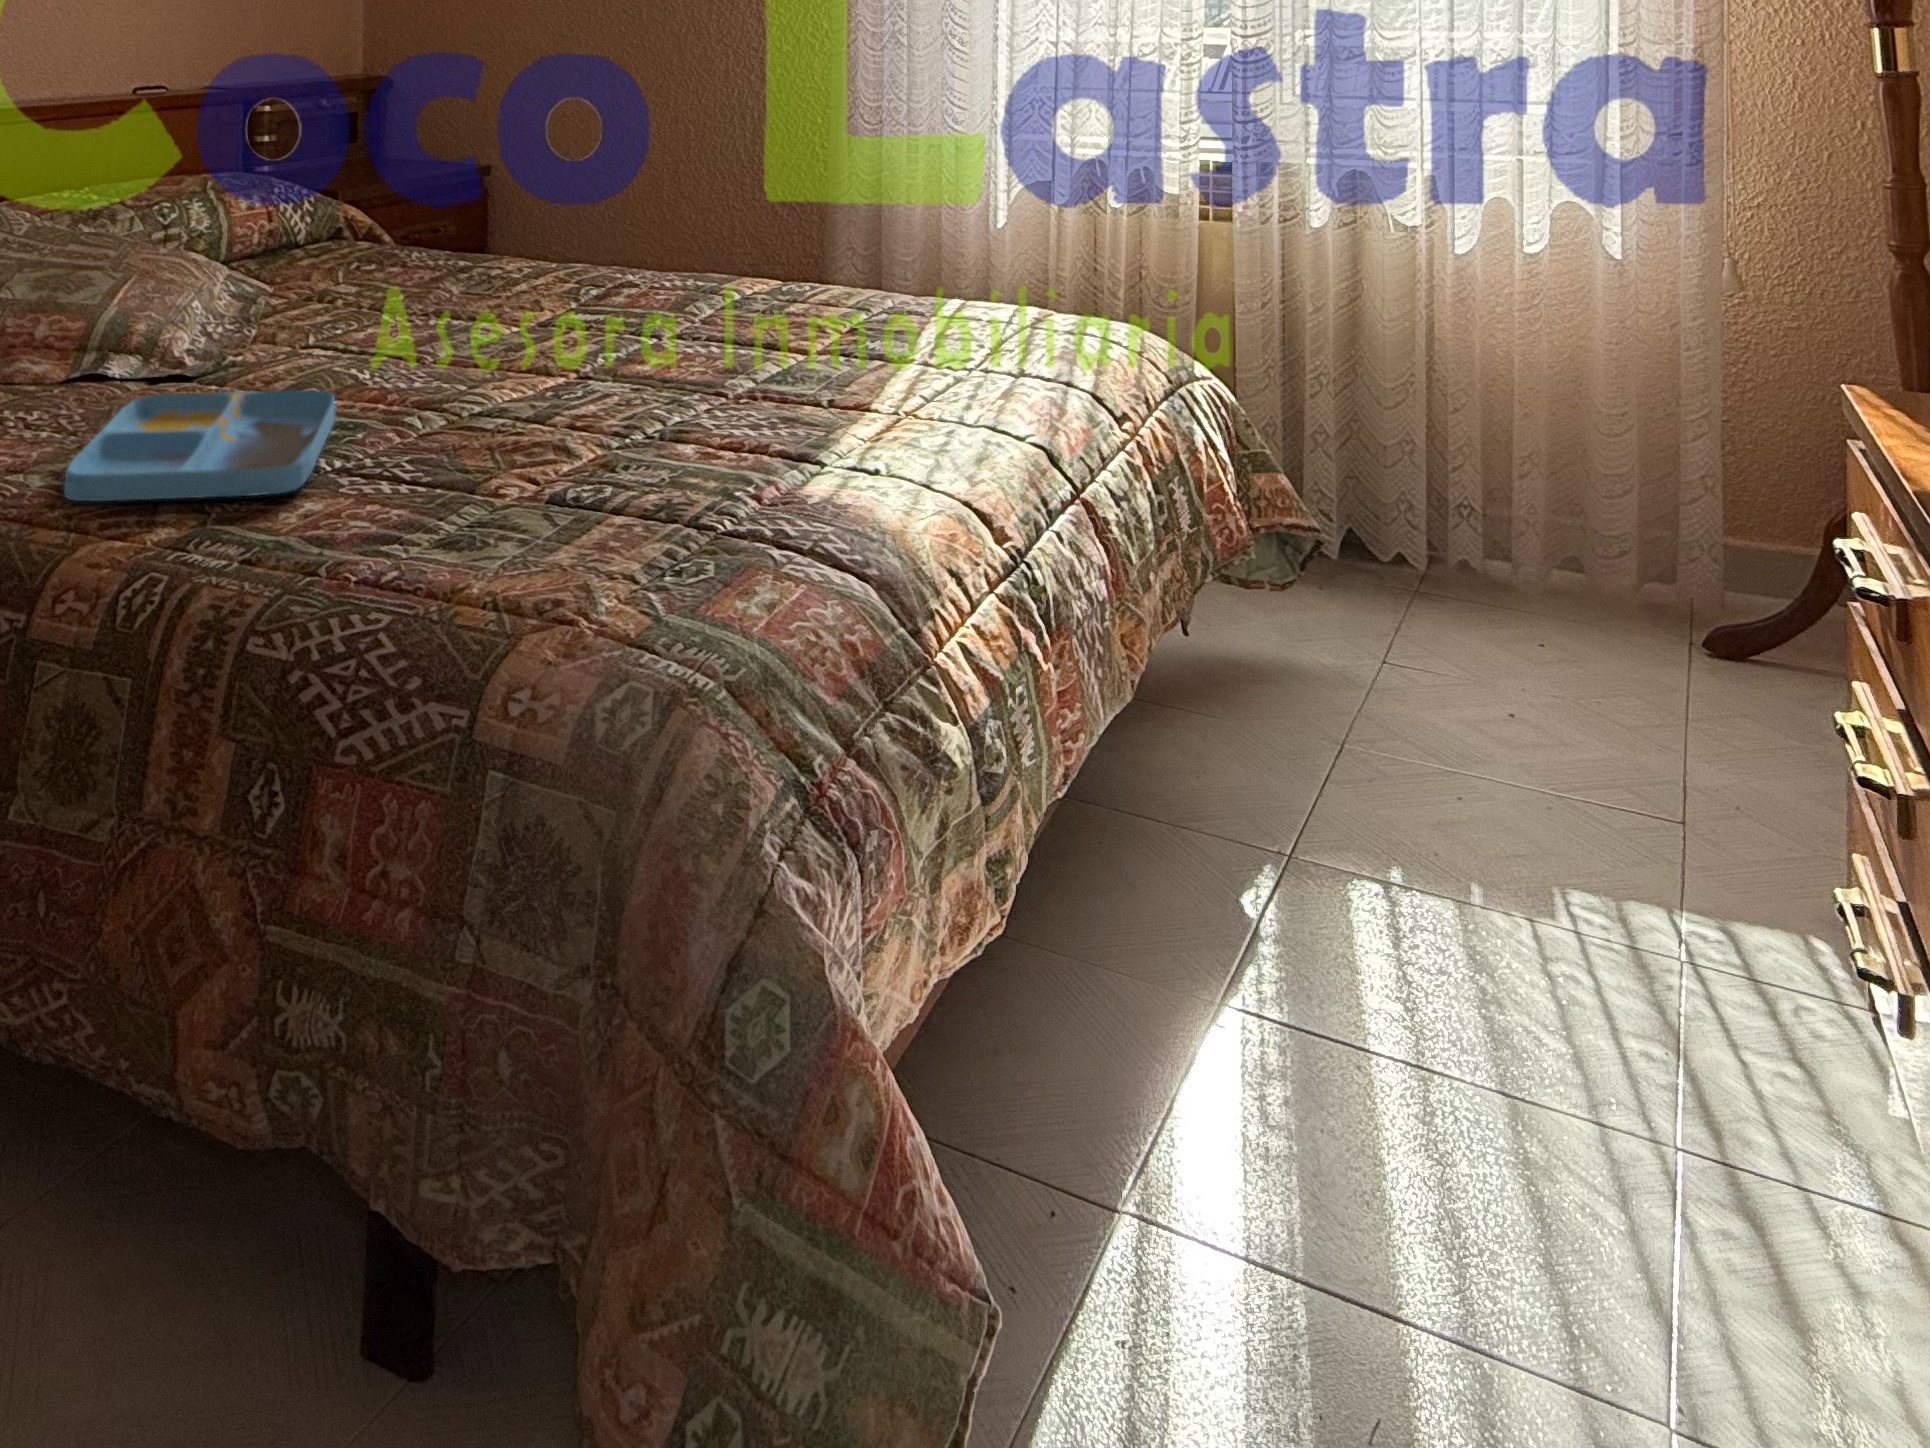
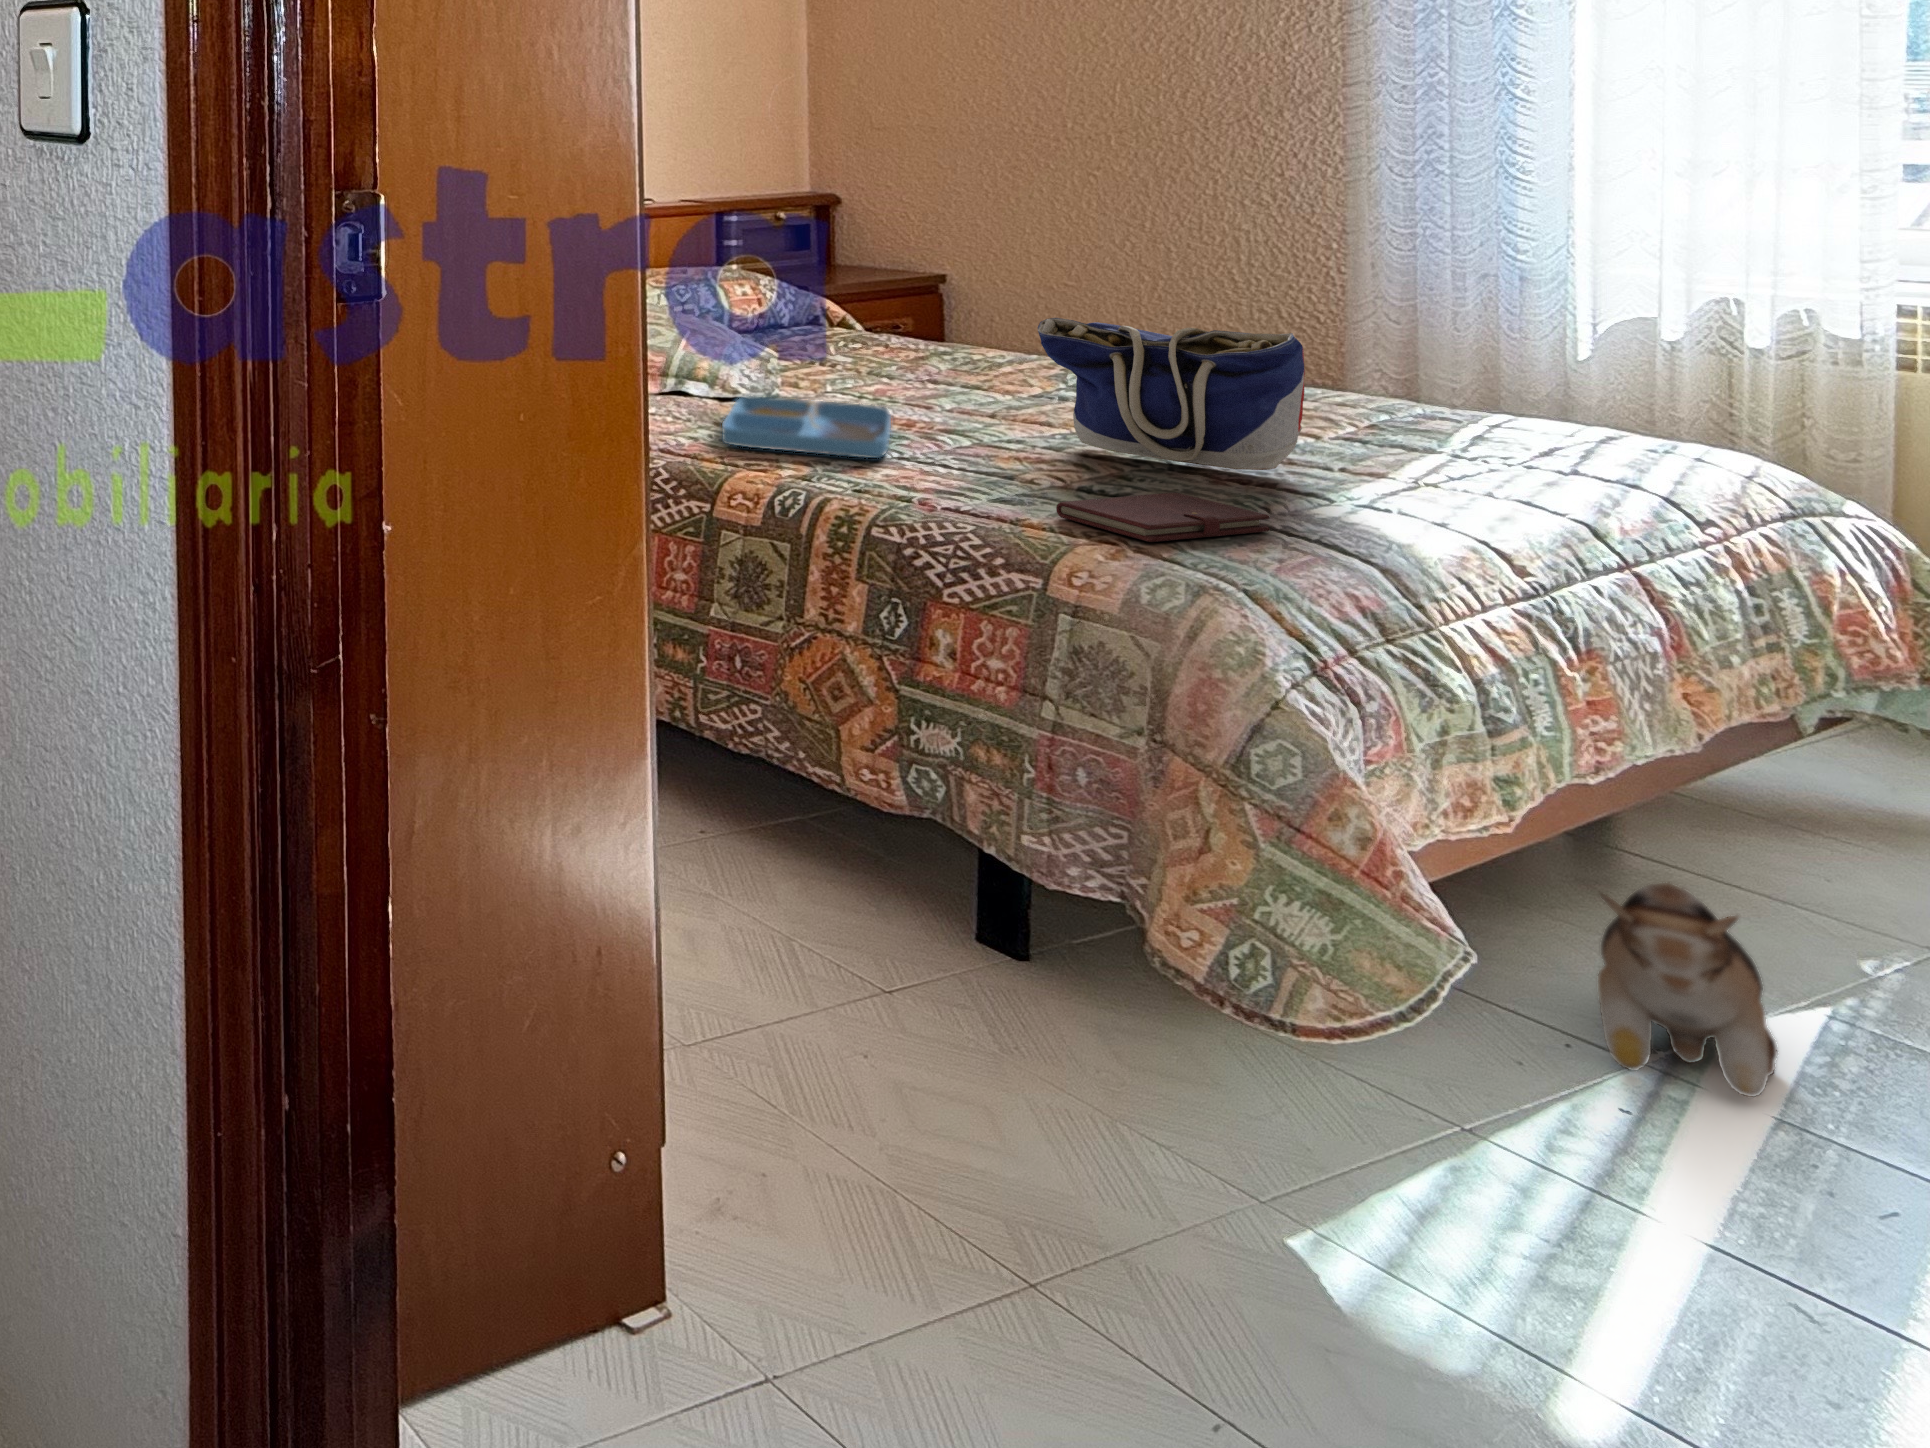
tote bag: none [515,247,797,433] -> present [1038,318,1305,470]
notebook: none [506,499,761,609] -> present [1056,493,1270,542]
plush toy: none [1086,971,1245,1242] -> present [1598,883,1777,1097]

